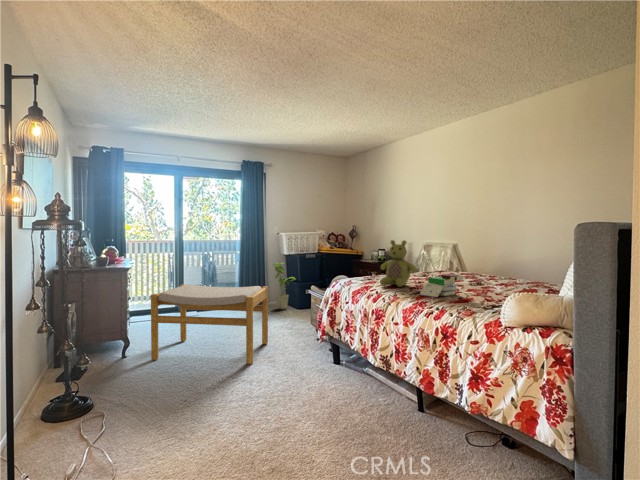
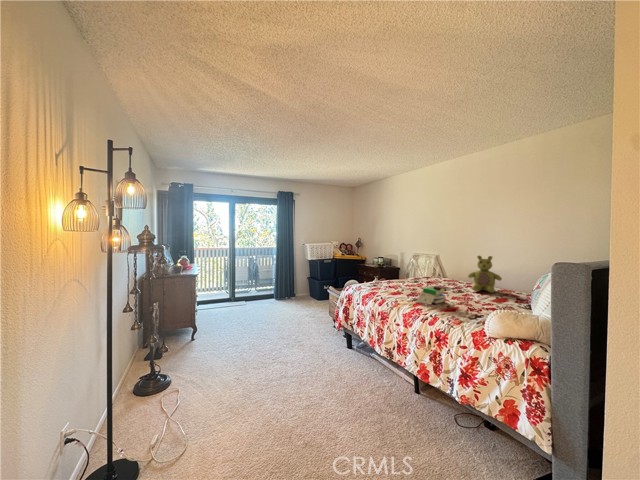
stuffed bear: present [380,240,416,287] -> present [468,256,502,293]
house plant: present [273,263,295,309] -> none [300,266,317,301]
footstool: present [151,284,268,364] -> none [211,285,297,349]

